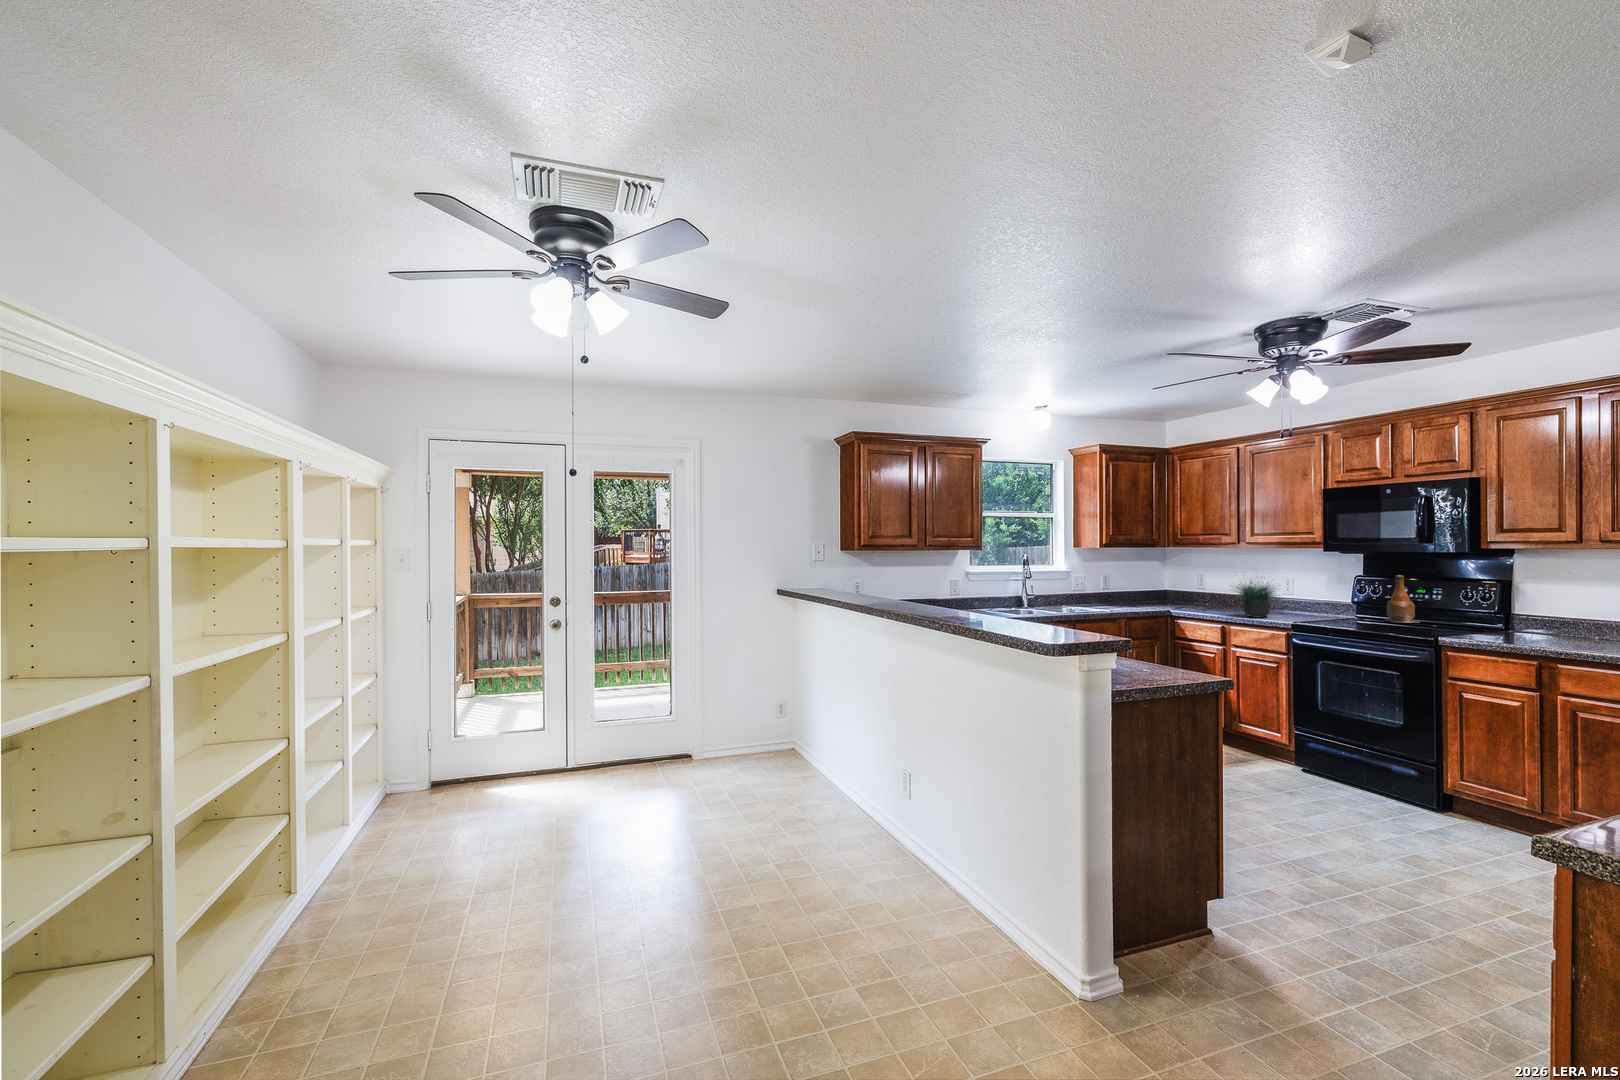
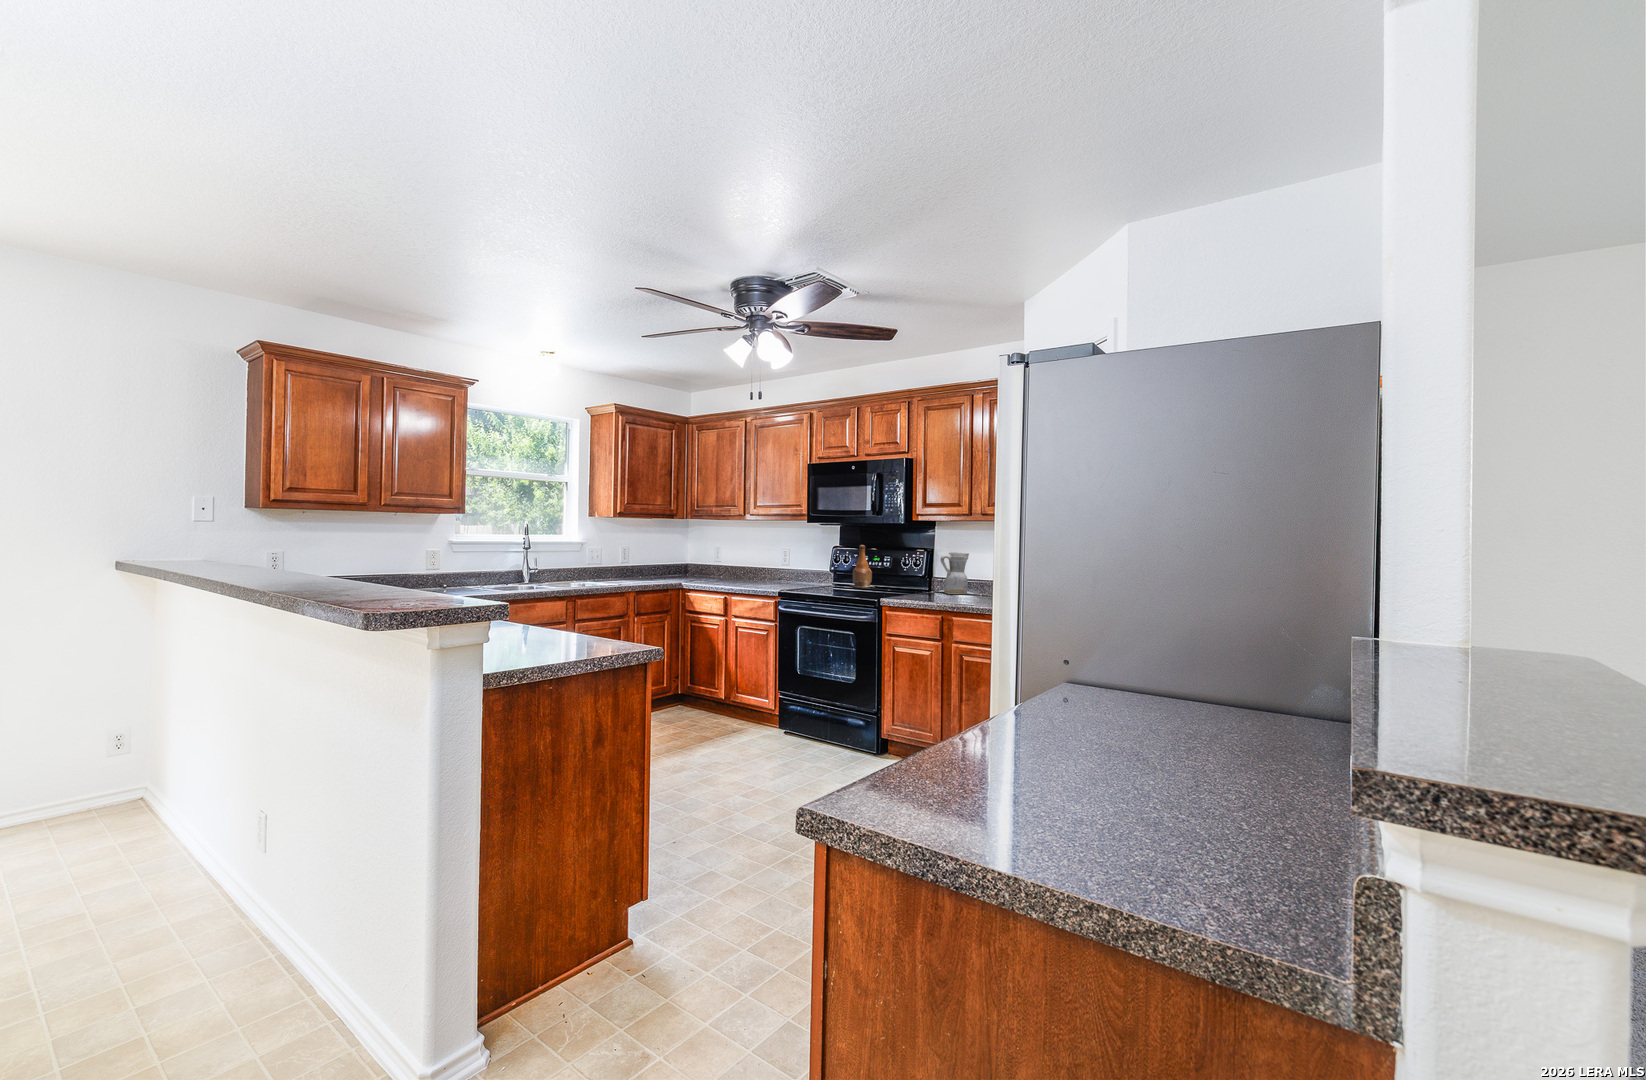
potted plant: present [1237,581,1276,618] -> none [729,536,783,588]
ceramic pitcher: none [1530,585,1578,637] -> present [941,552,969,594]

